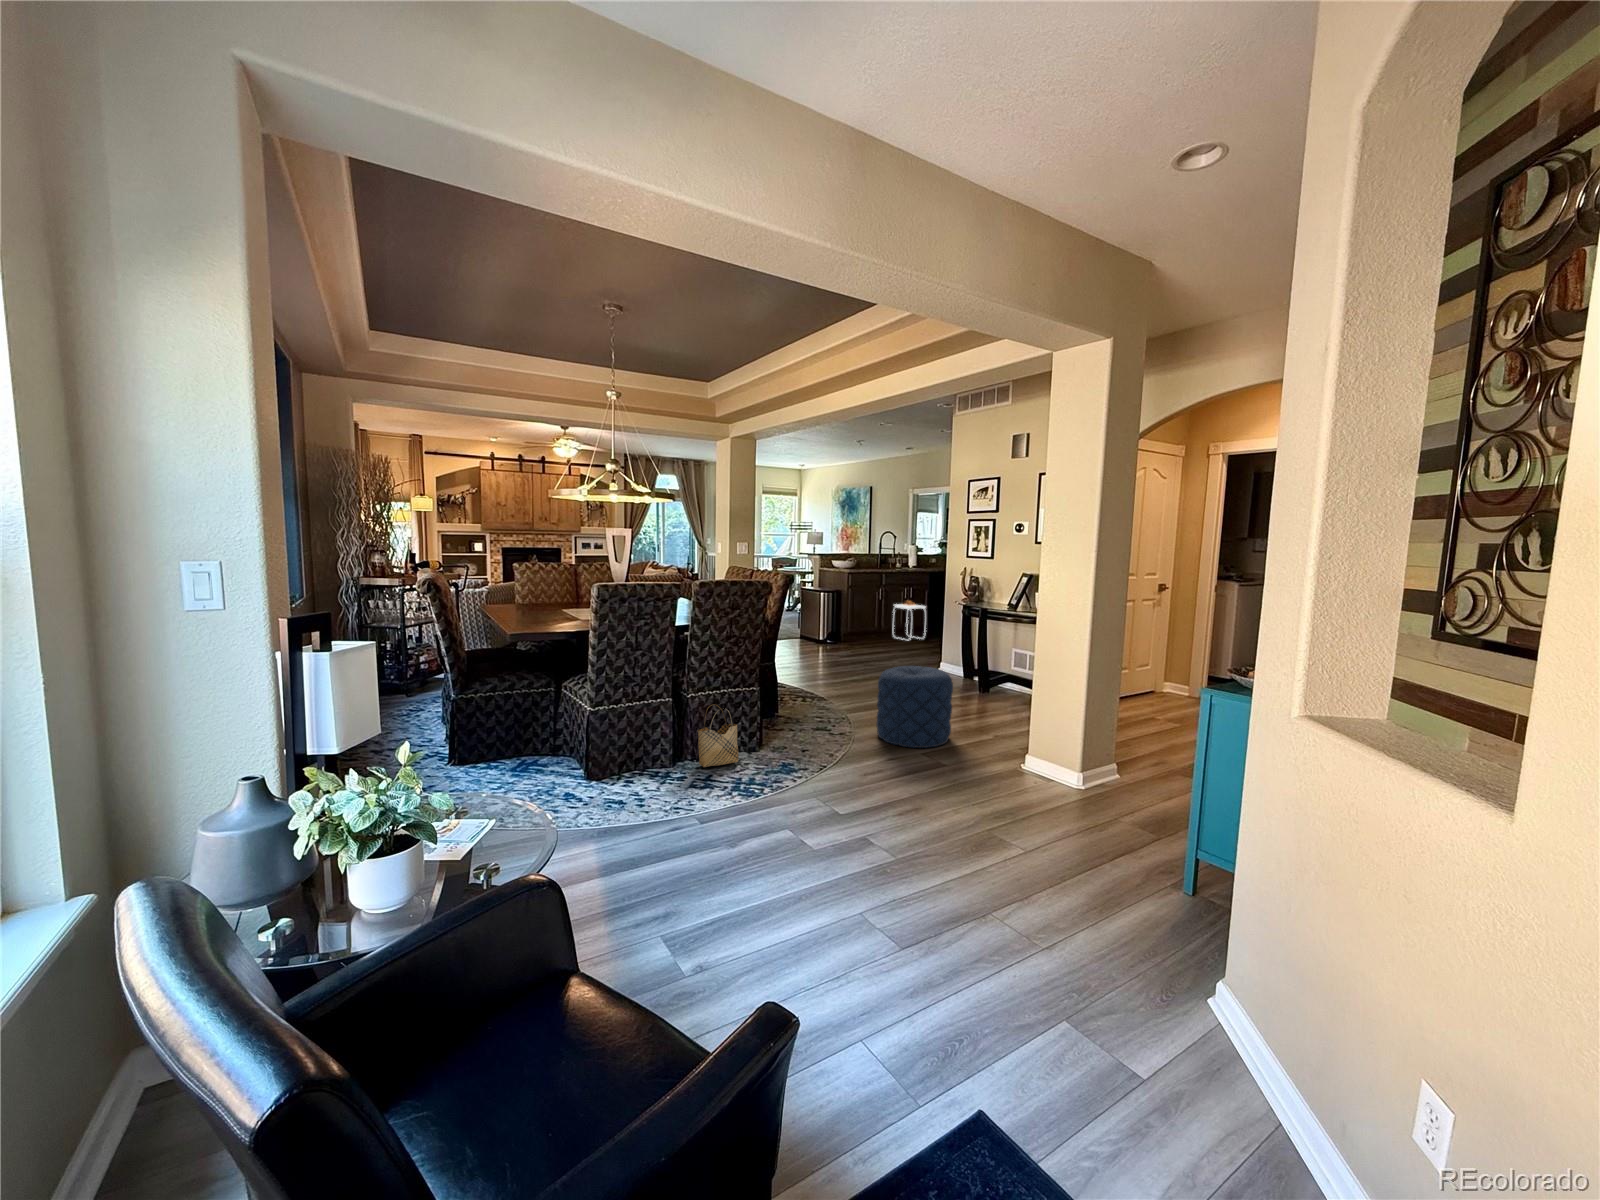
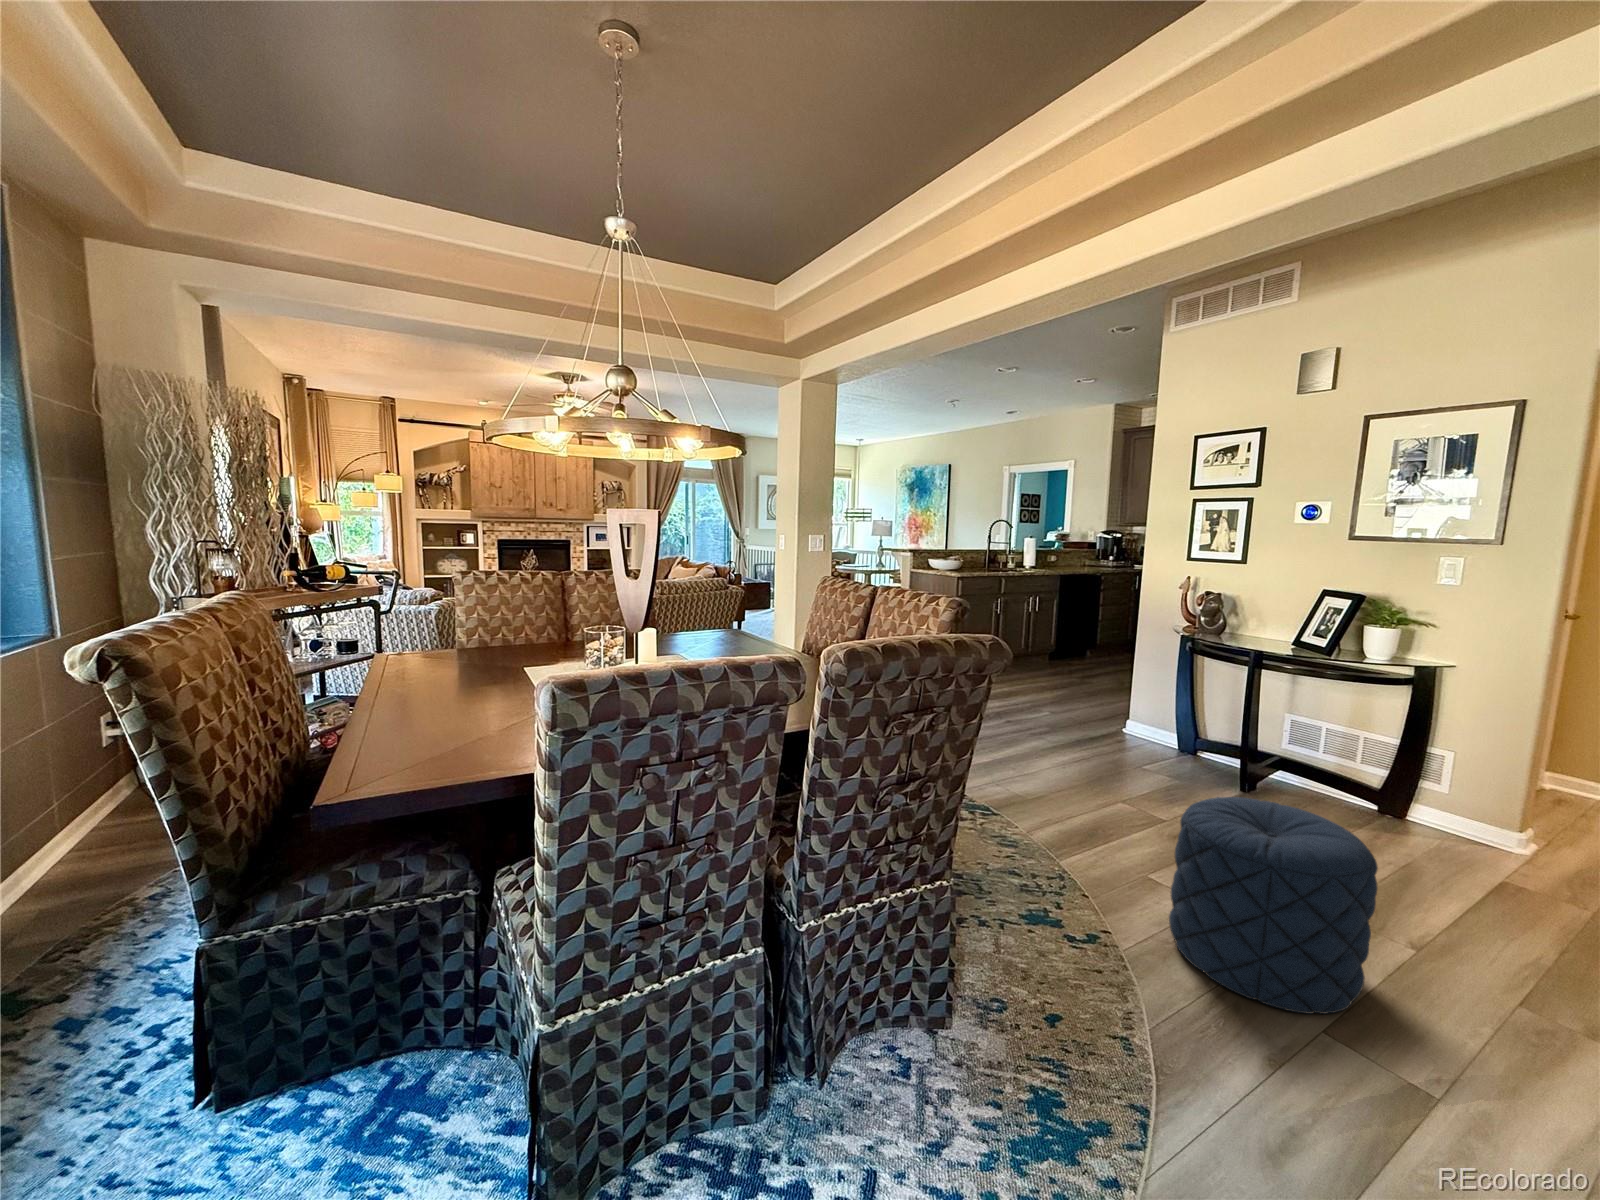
side table: present [895,601,926,638] -> none [1016,615,1067,671]
woven basket: present [698,704,739,767] -> none [828,943,924,1129]

